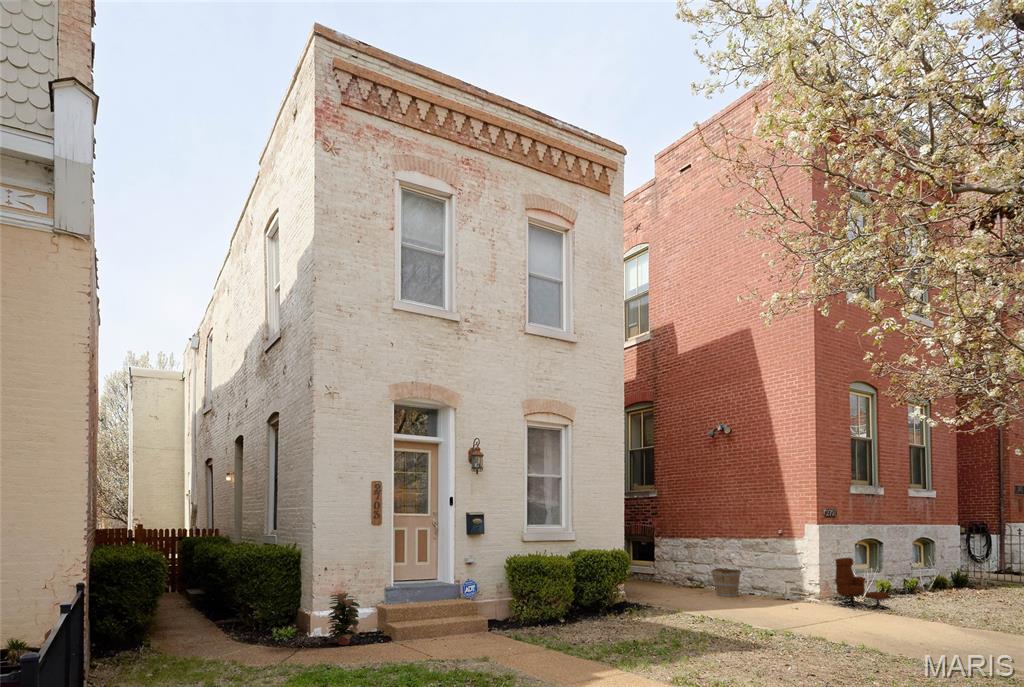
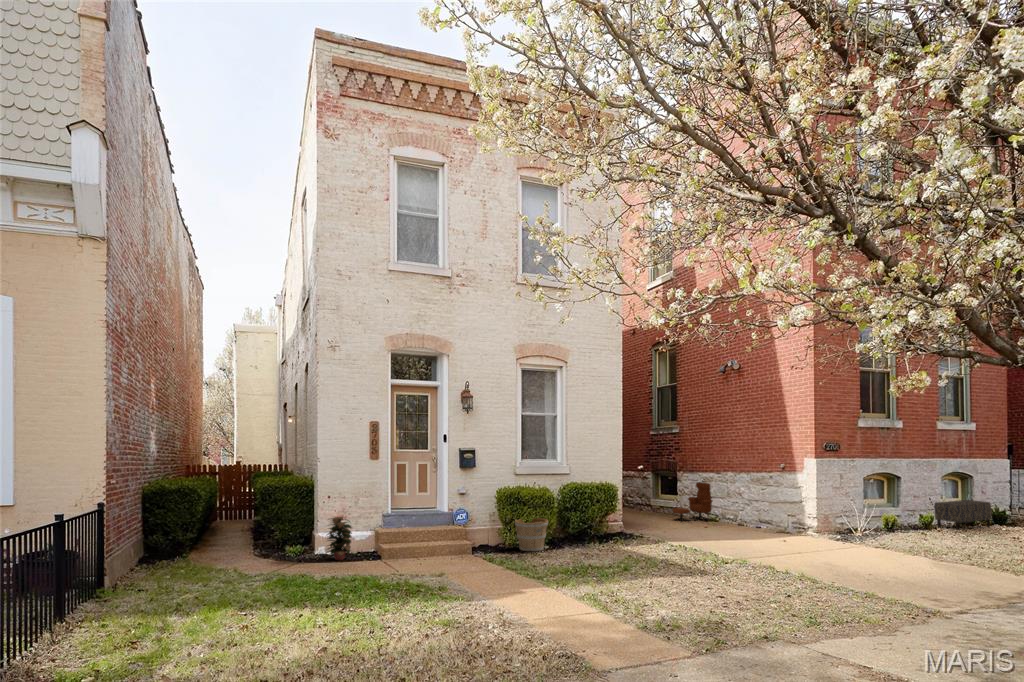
lounge chair: present [835,558,890,610] -> present [673,482,713,522]
bench: none [915,563,967,595] -> present [934,500,992,530]
wooden bucket: present [711,568,741,597] -> present [515,518,548,551]

